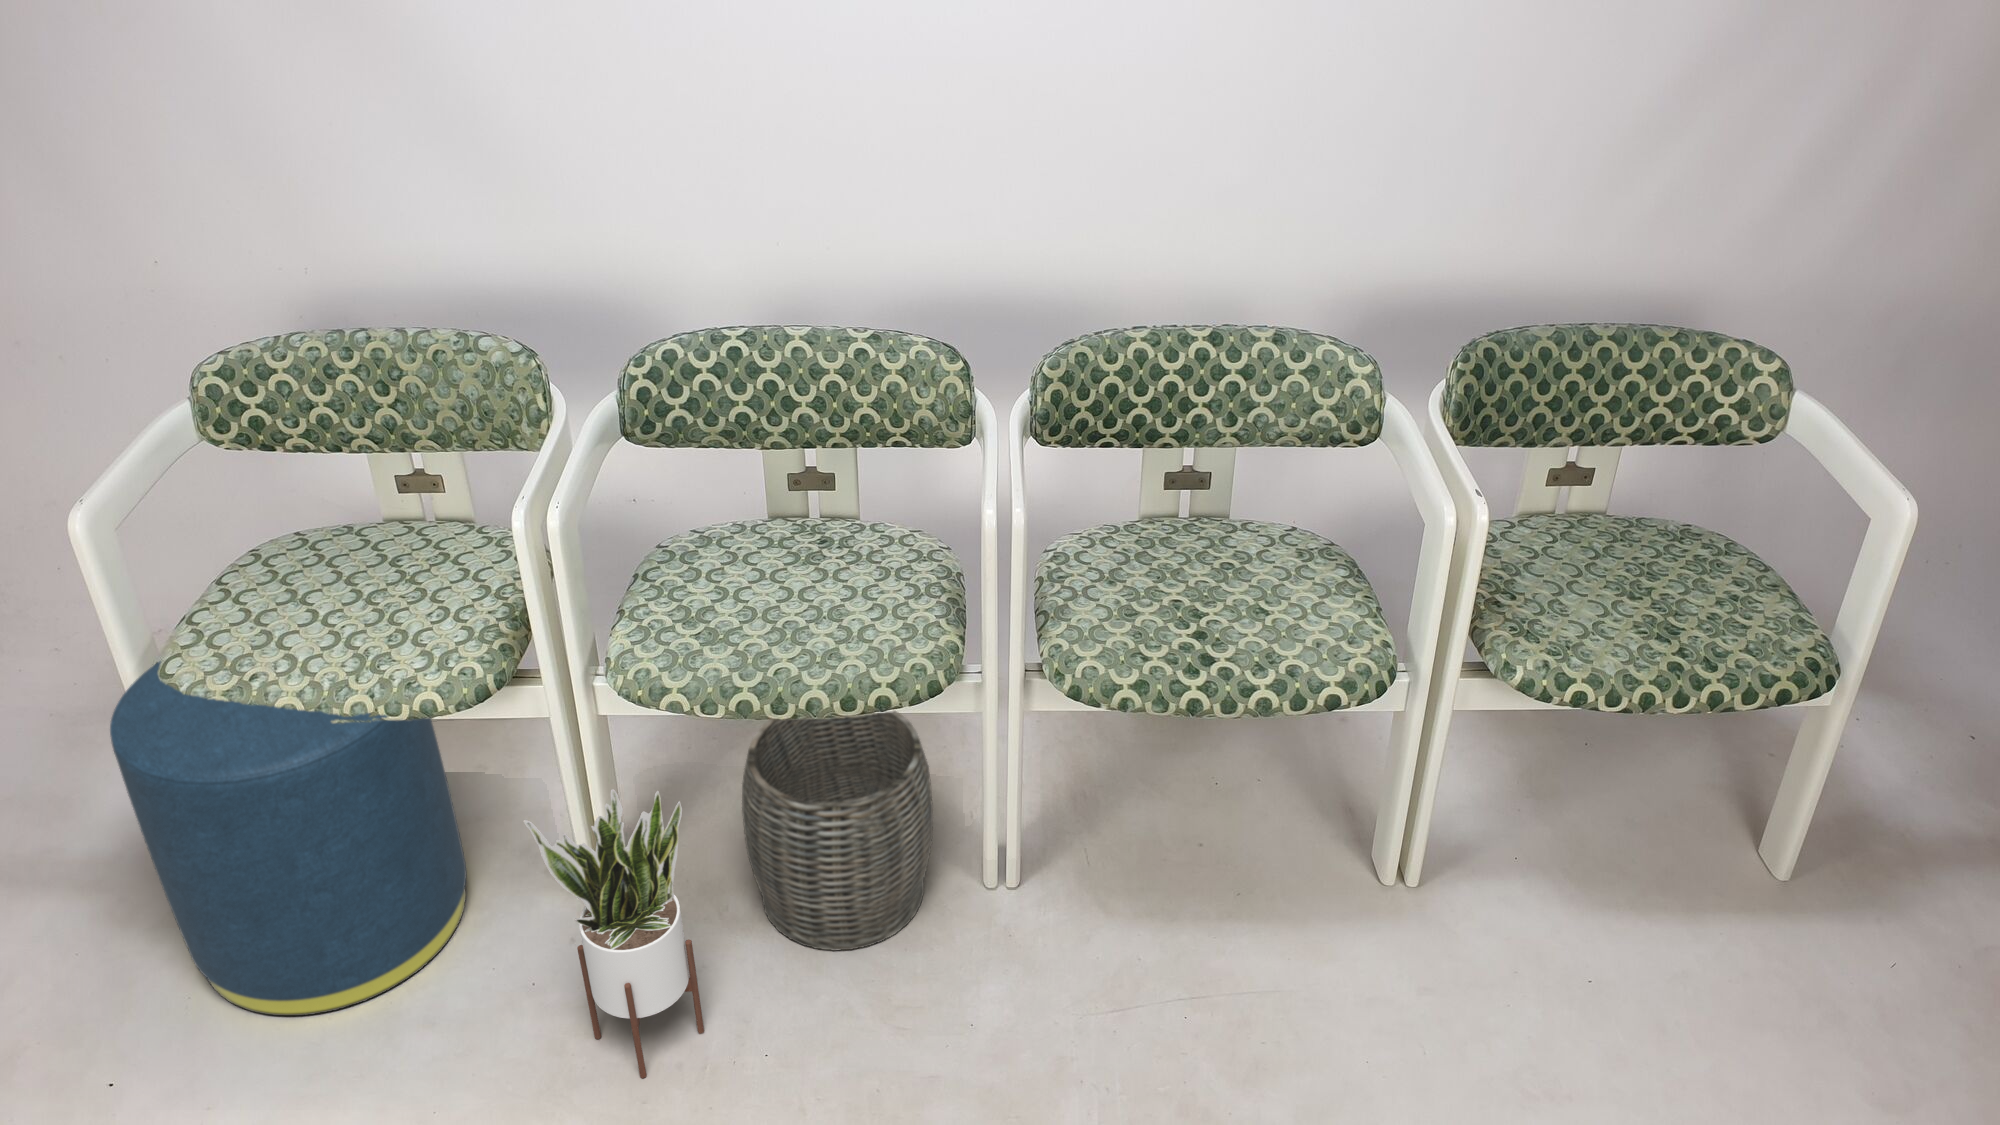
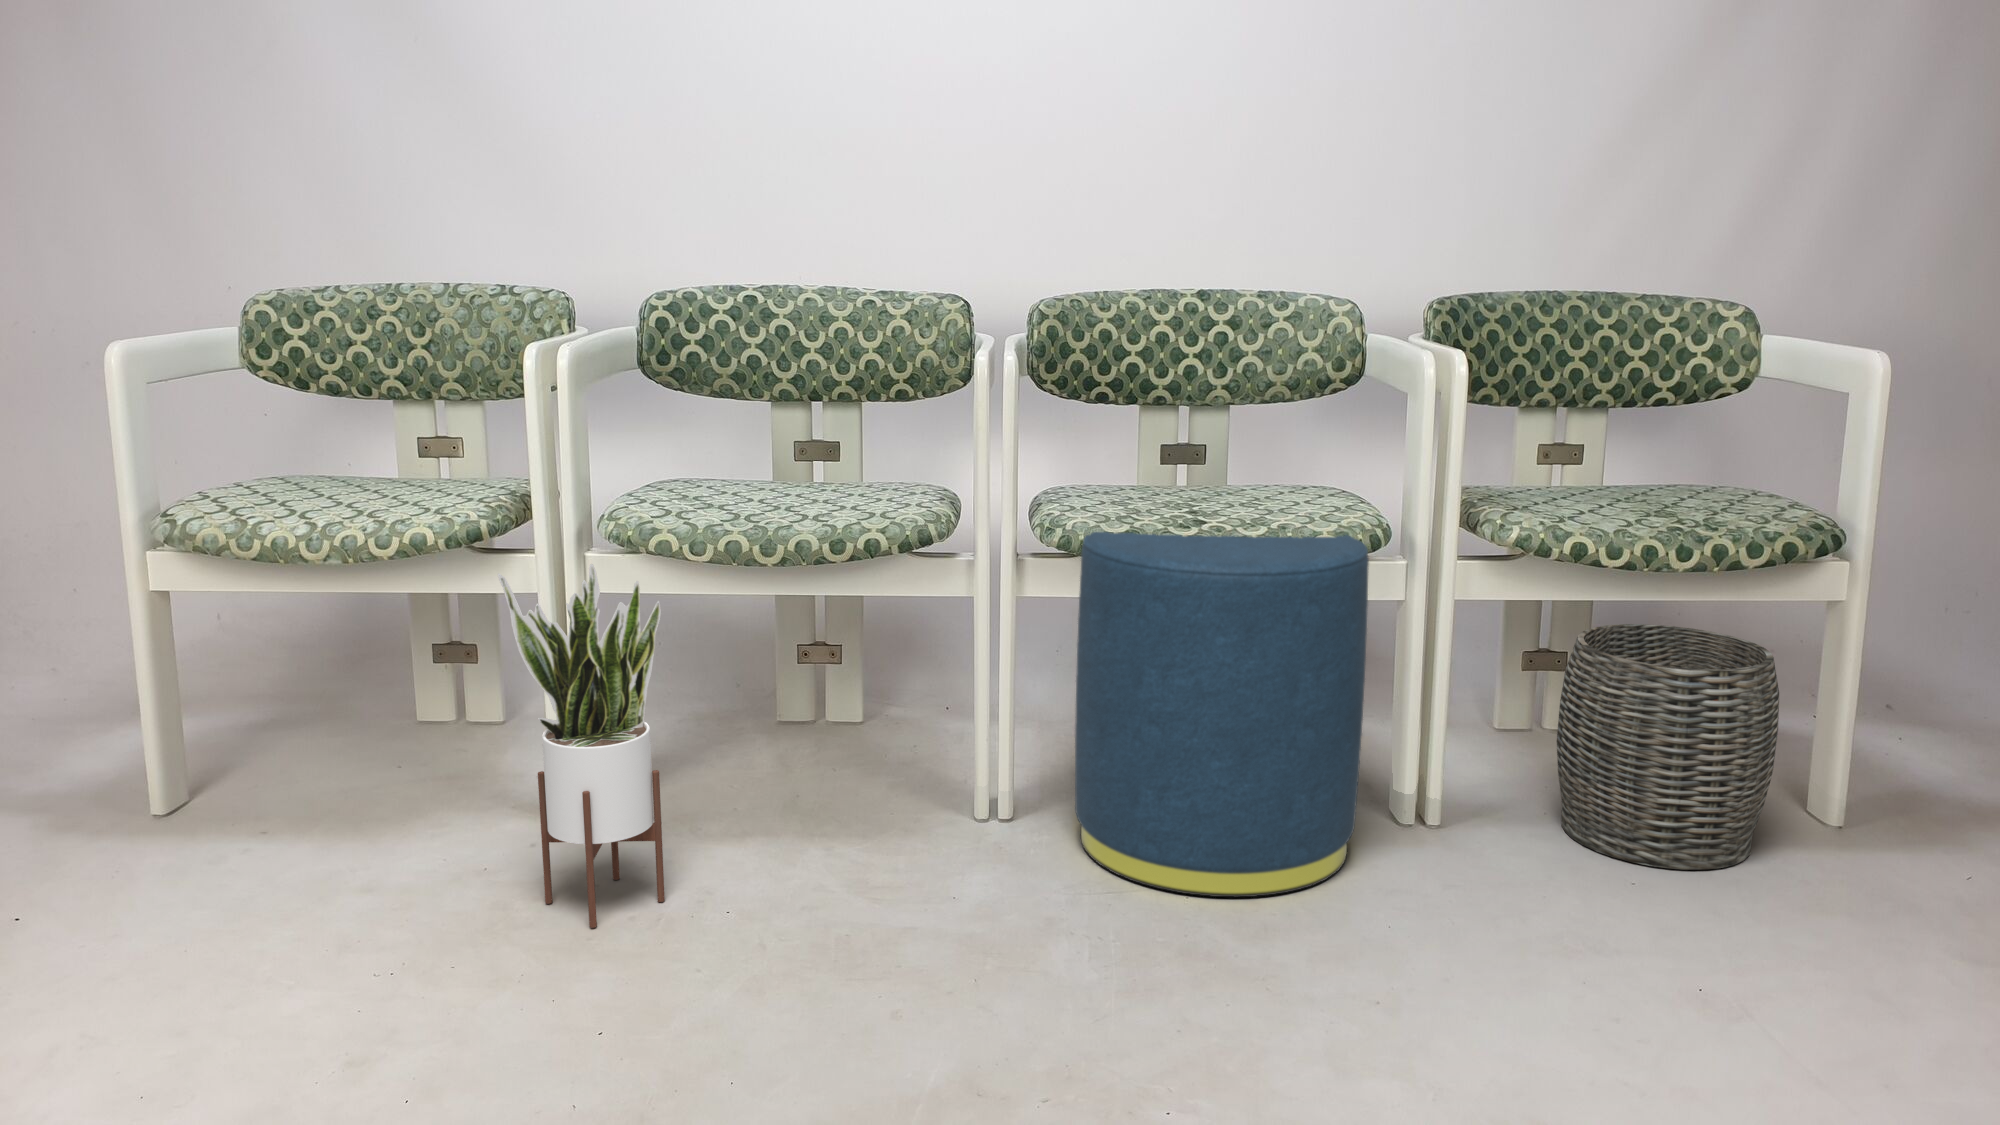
ottoman: present [110,661,466,1016] -> present [1075,532,1369,897]
woven basket: present [742,711,933,951] -> present [1557,624,1779,870]

